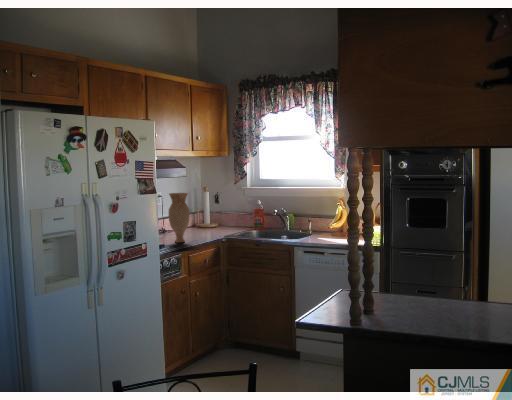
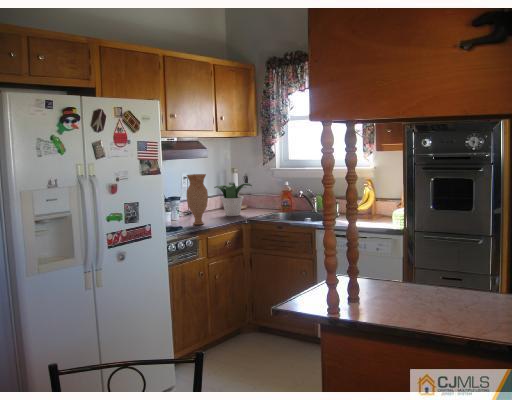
potted plant: none [189,201,228,234] -> present [214,182,252,216]

